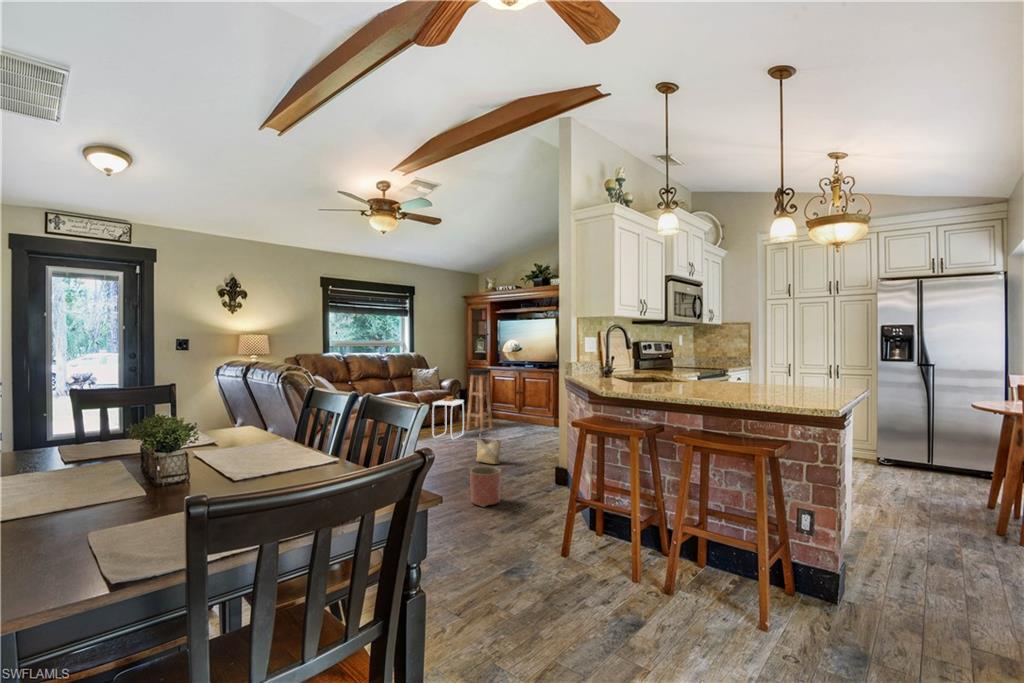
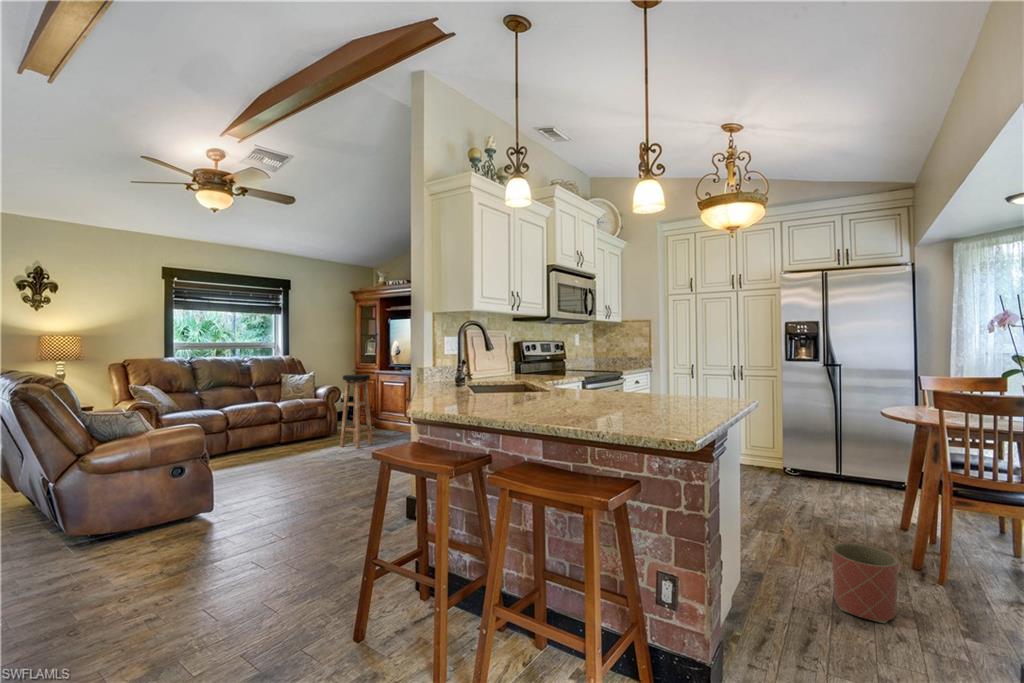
side table: present [432,396,464,439] -> none [290,408,333,460]
woven basket: present [476,426,501,464] -> none [322,446,353,493]
planter: present [470,466,501,507] -> present [832,543,899,623]

